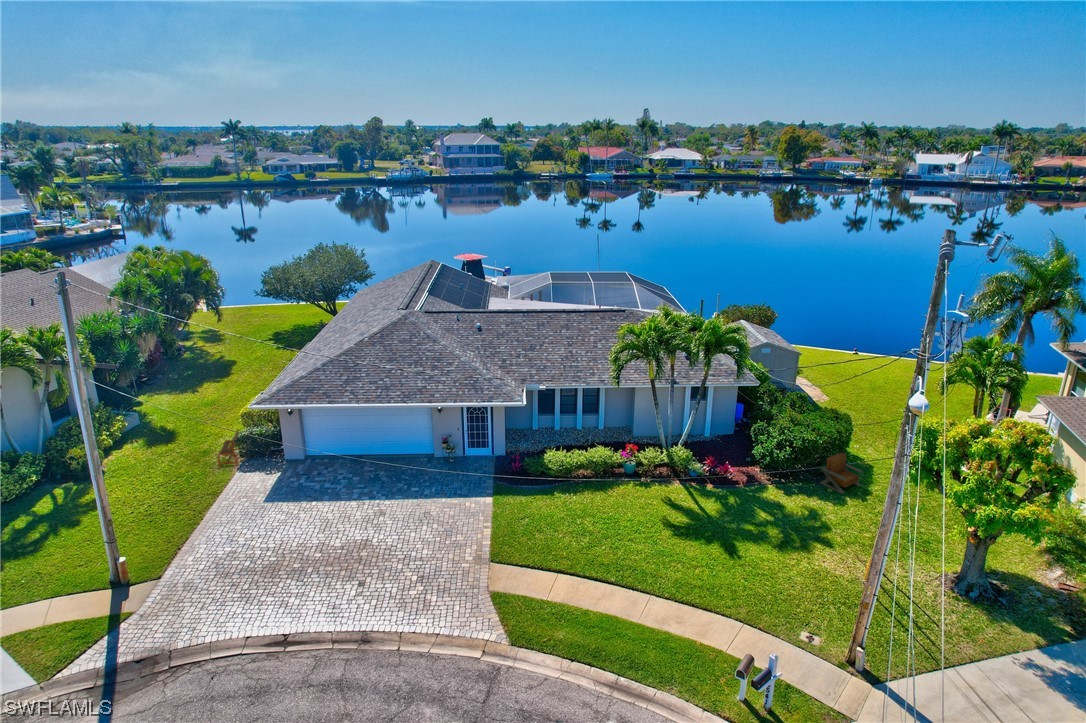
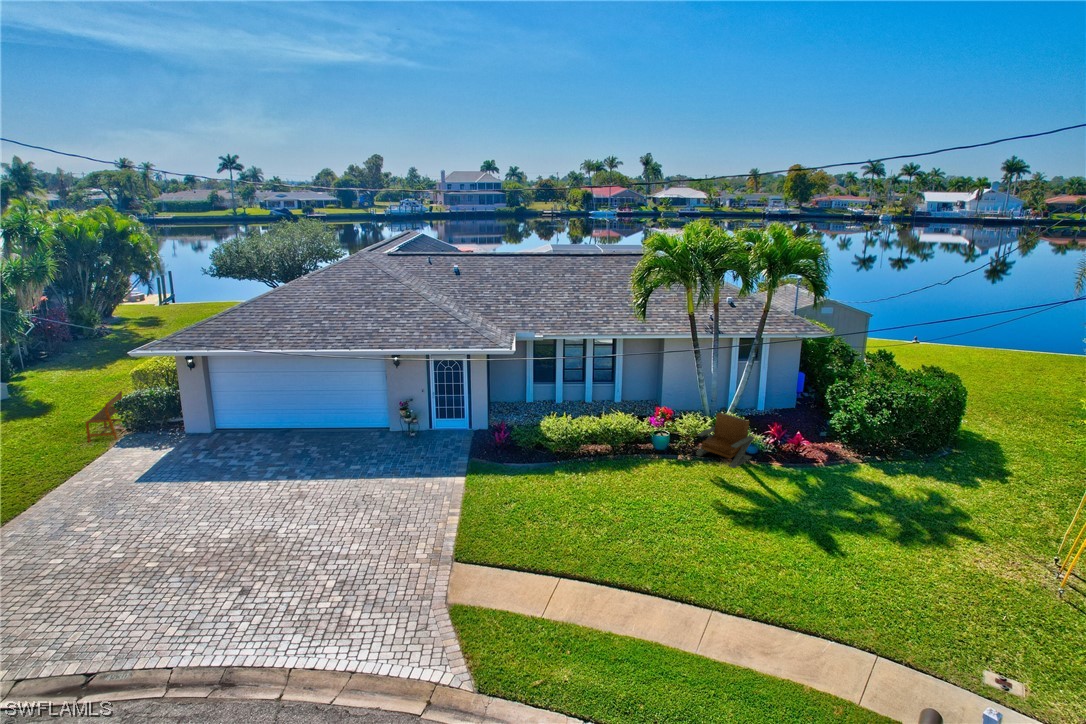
lounge chair: present [820,453,863,494] -> present [696,413,754,468]

